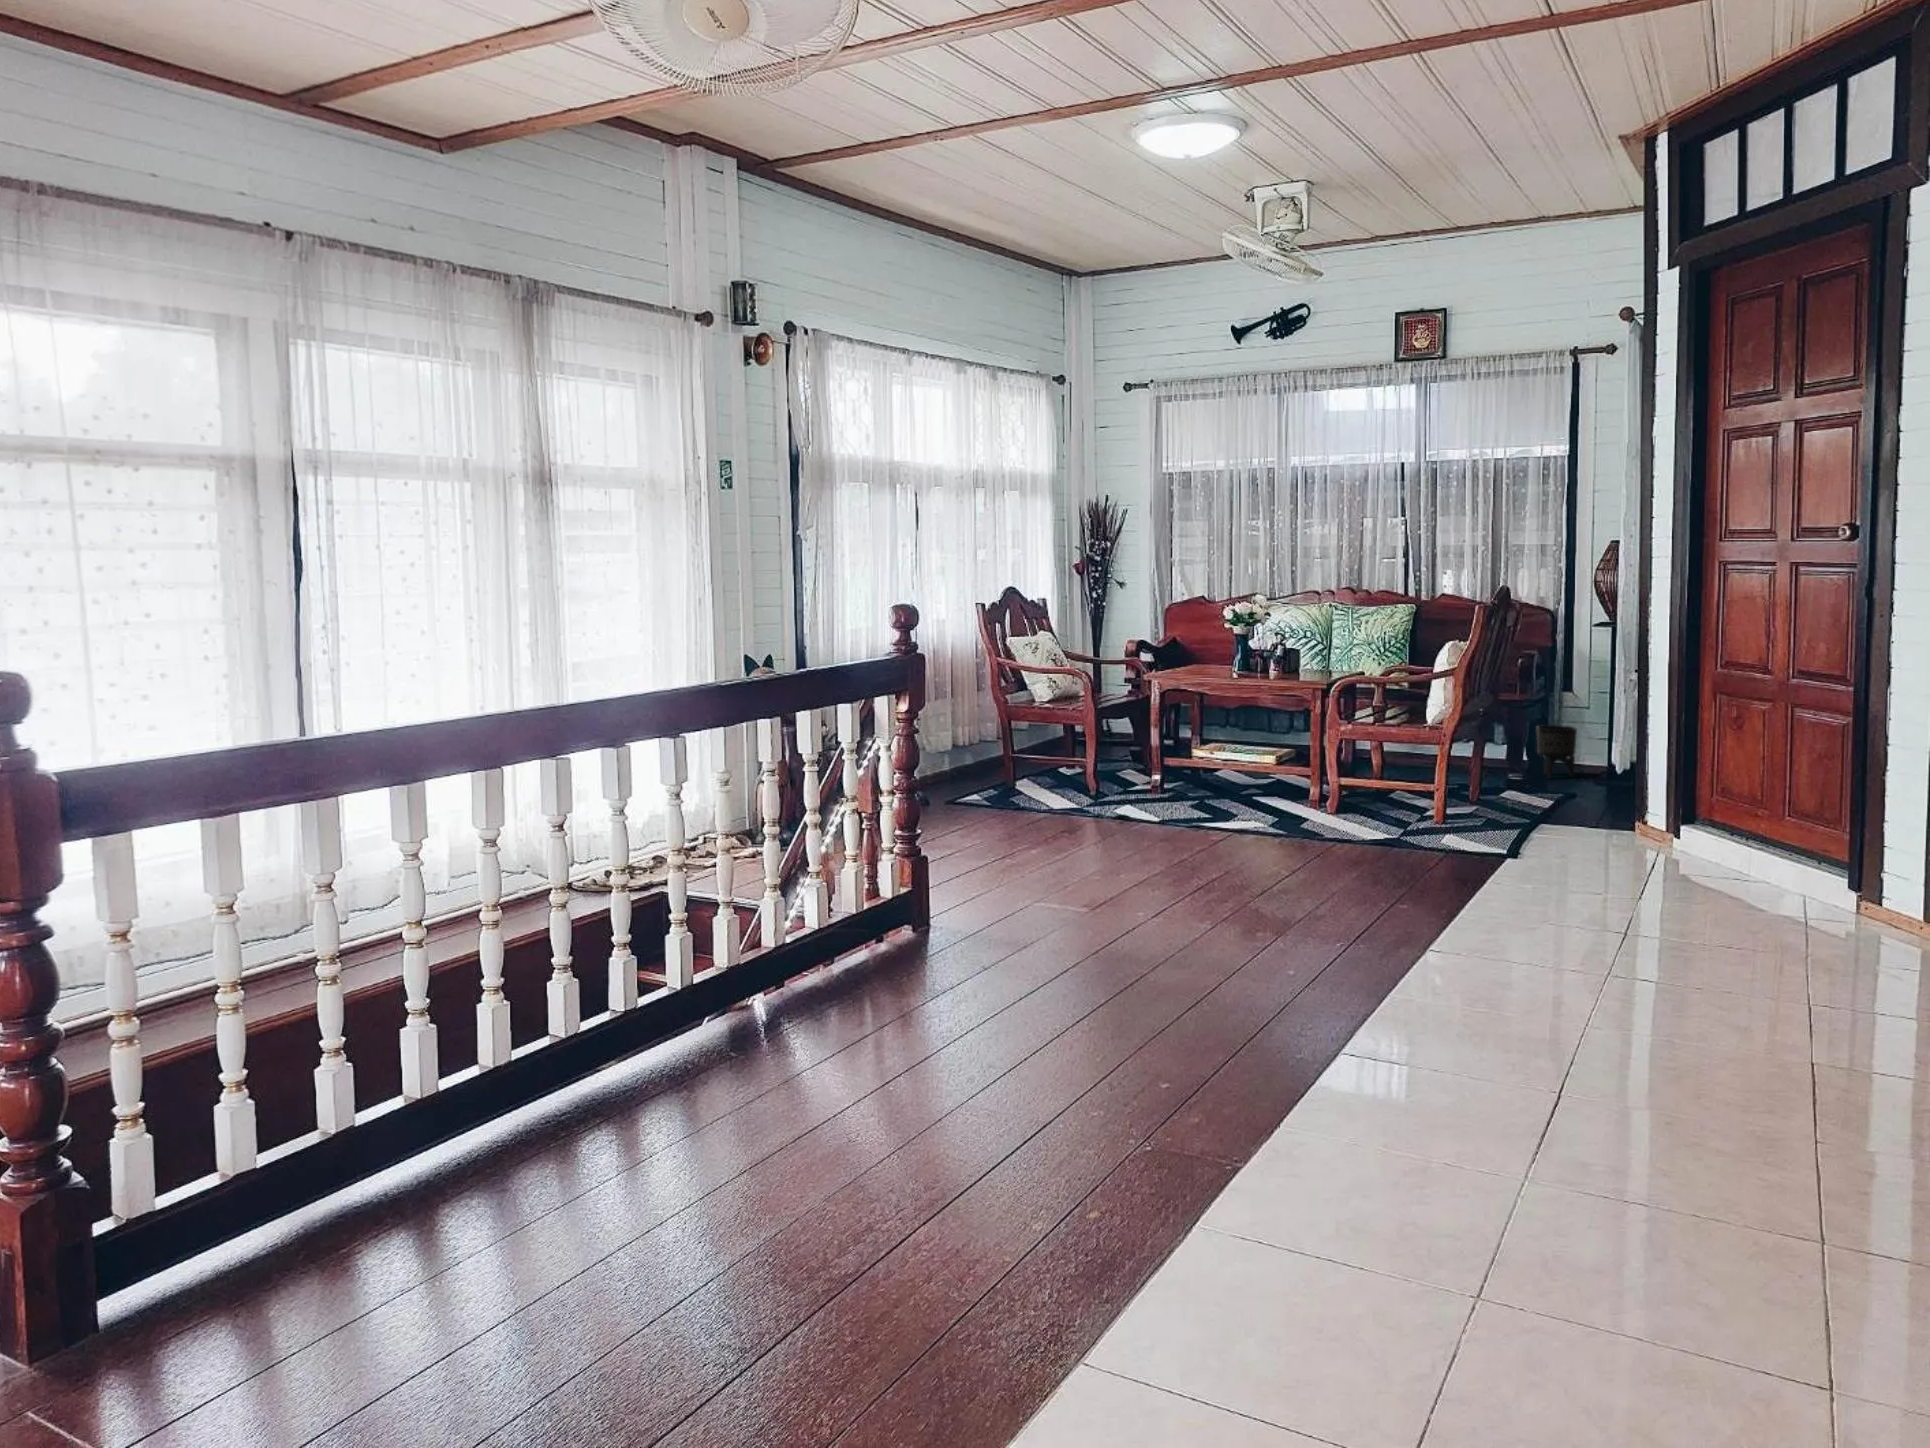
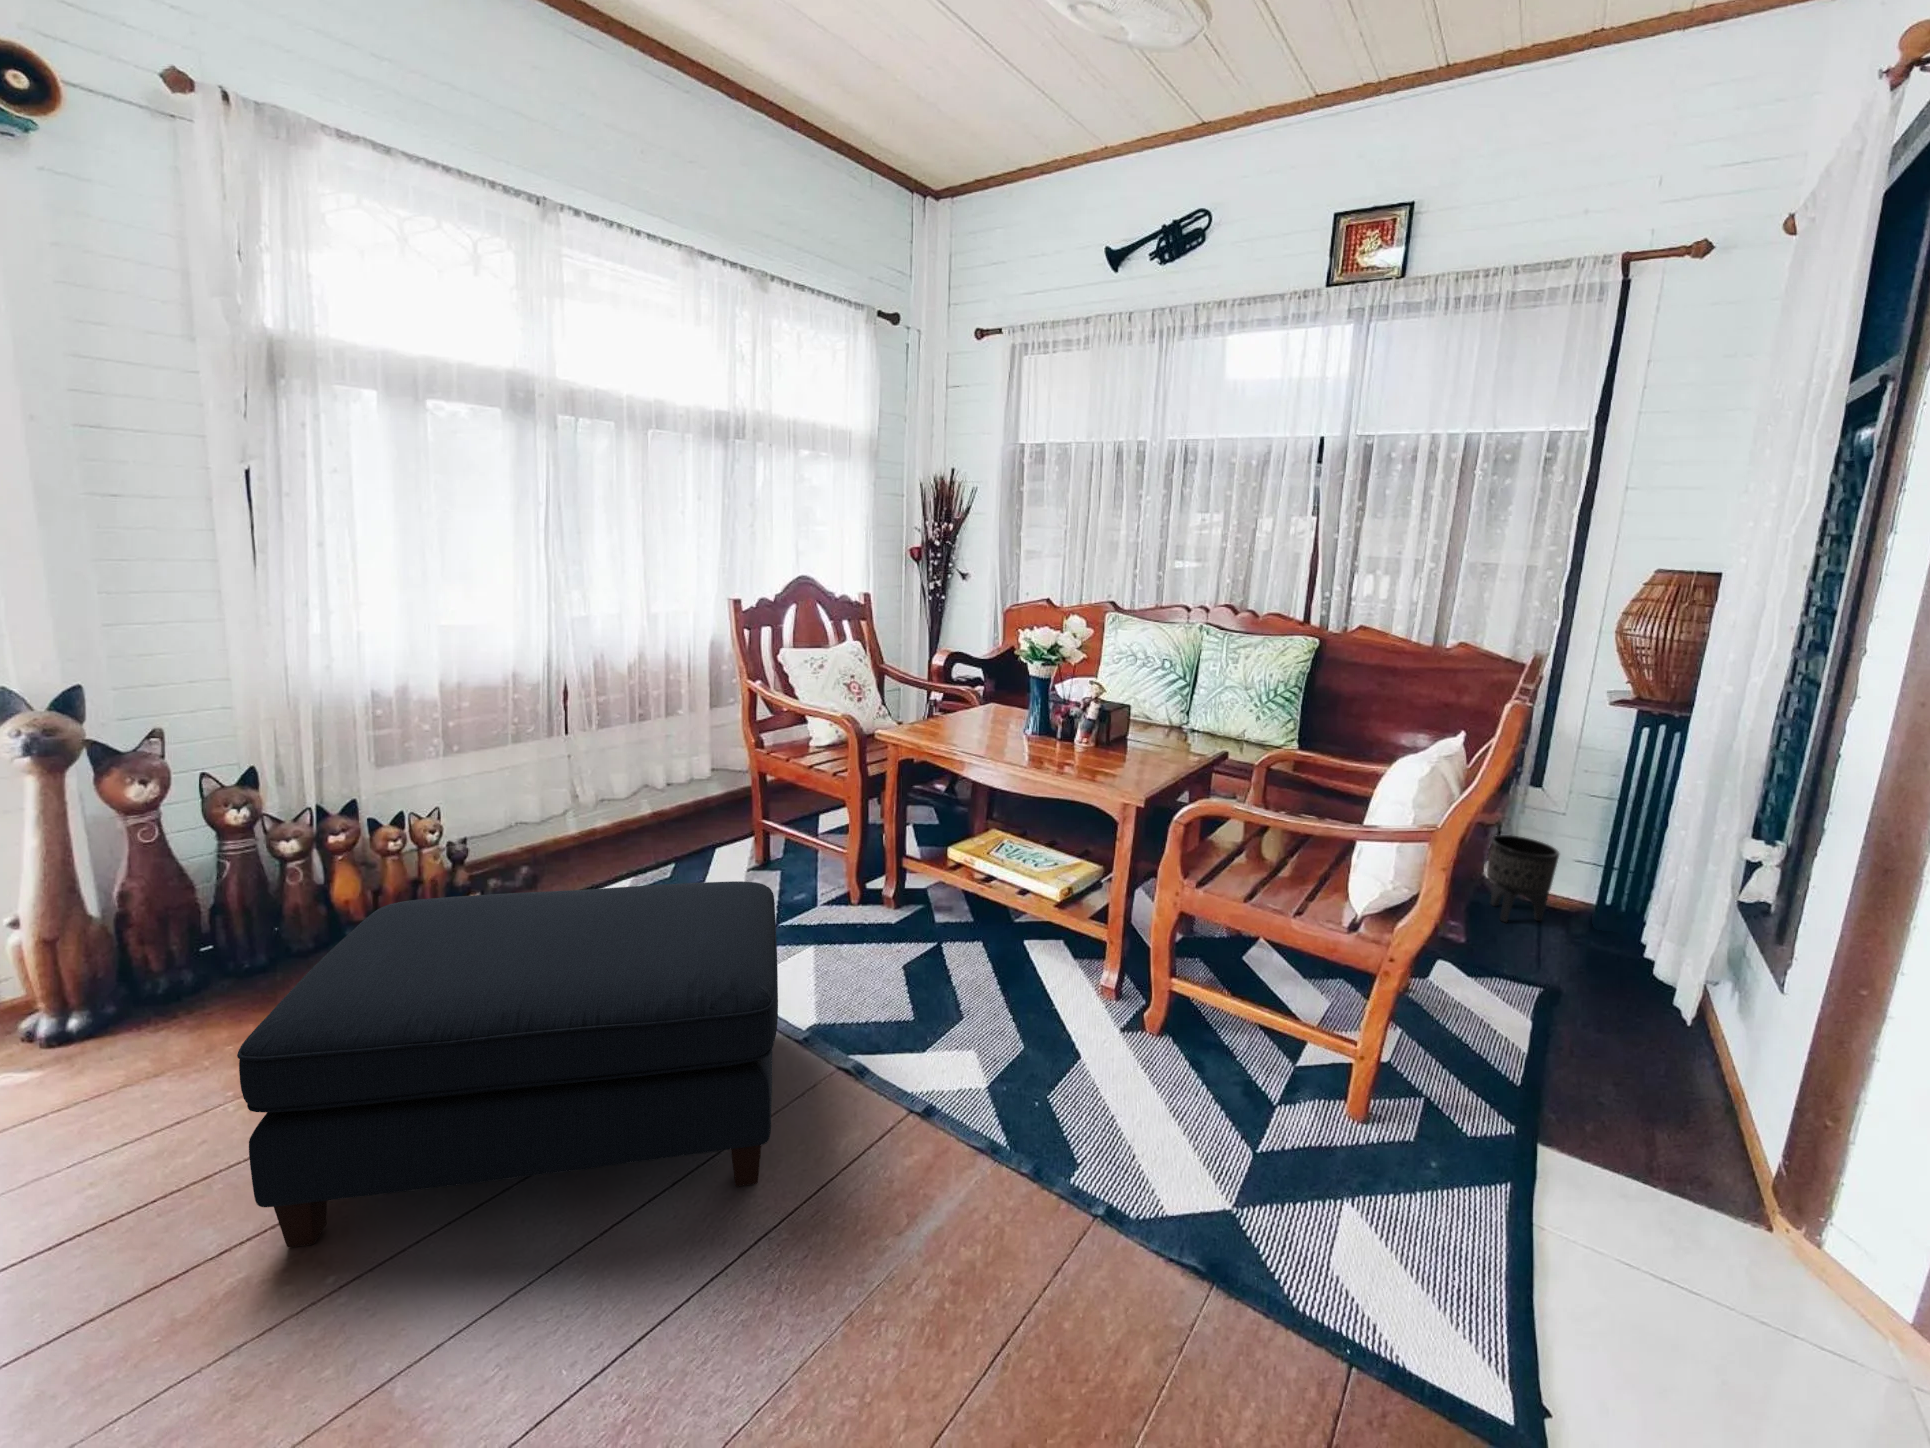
ottoman: none [954,730,1182,852] -> present [237,881,778,1248]

